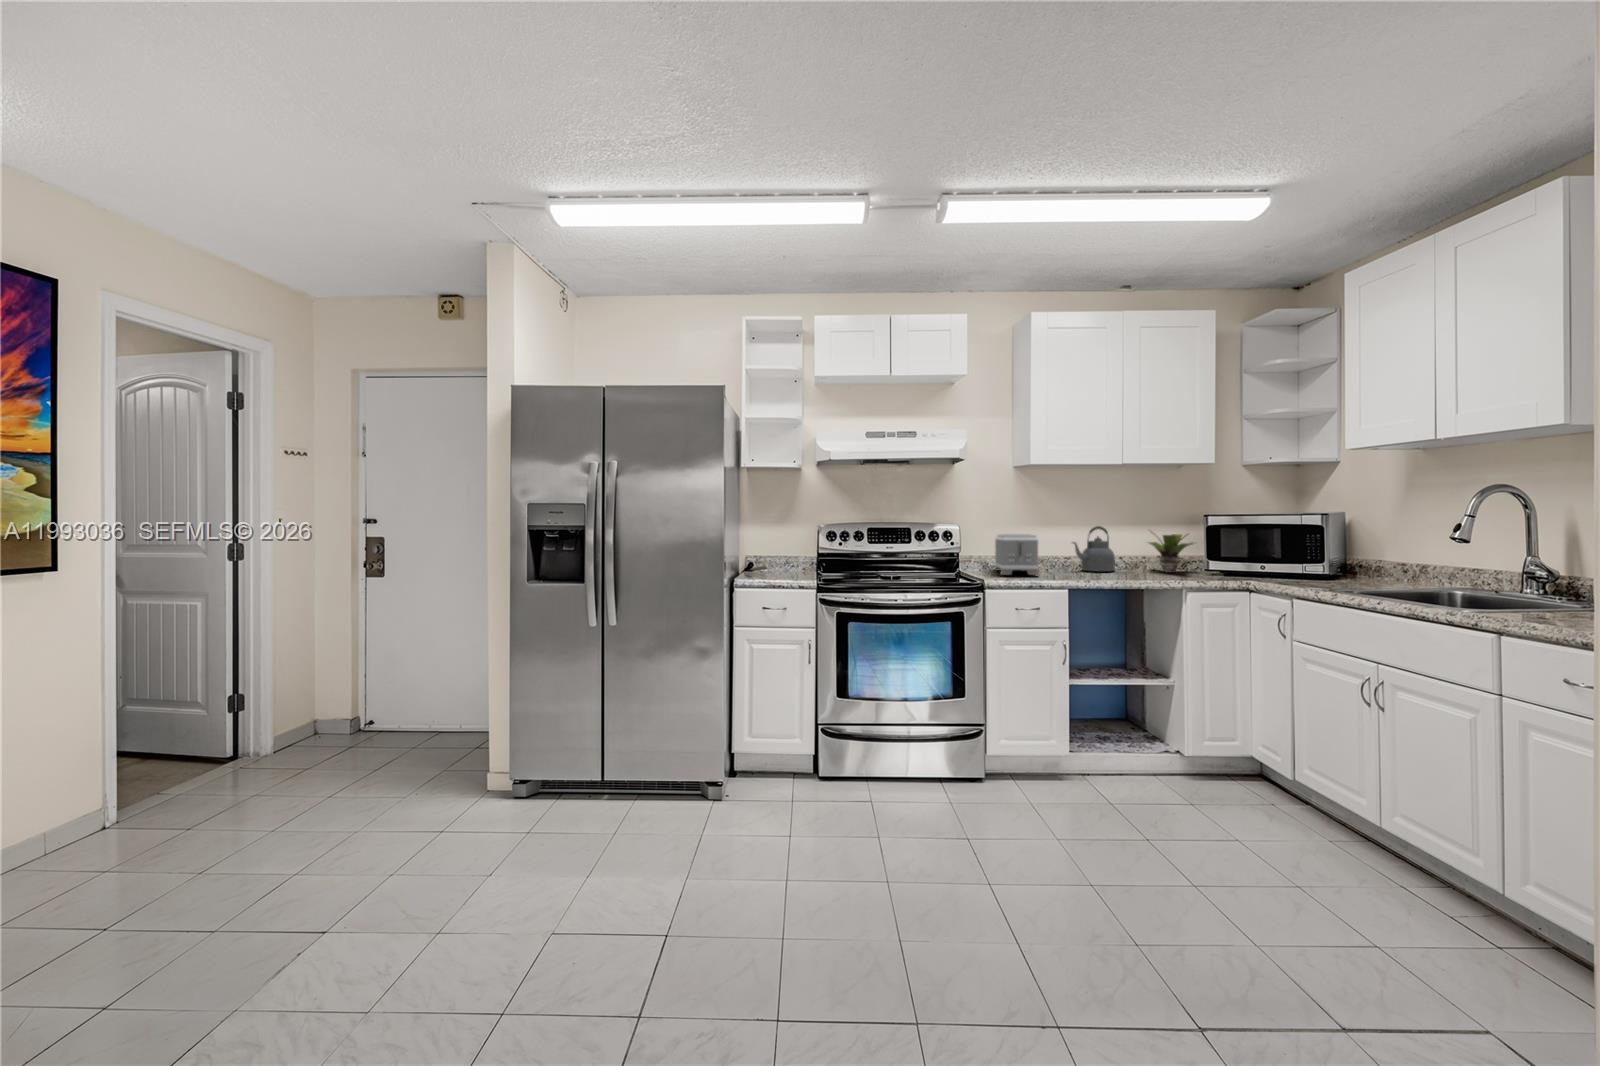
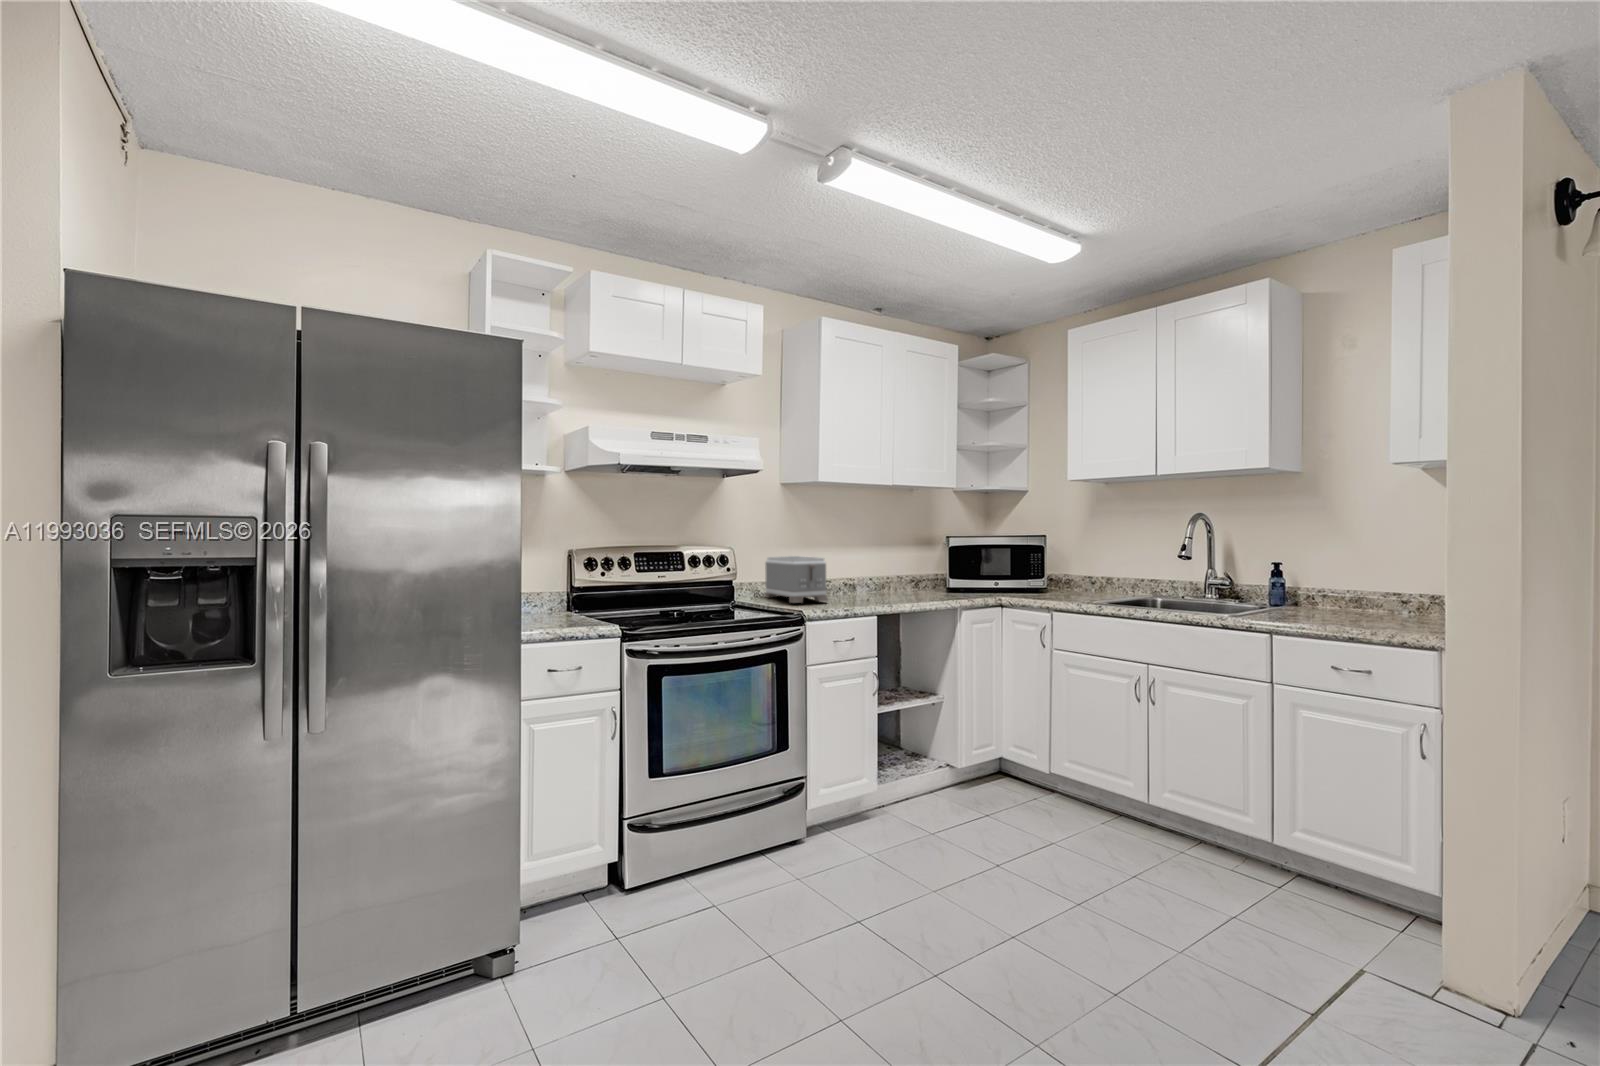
kettle: present [1073,526,1115,571] -> none [841,547,876,594]
potted plant: present [1149,534,1194,573] -> none [894,550,945,592]

